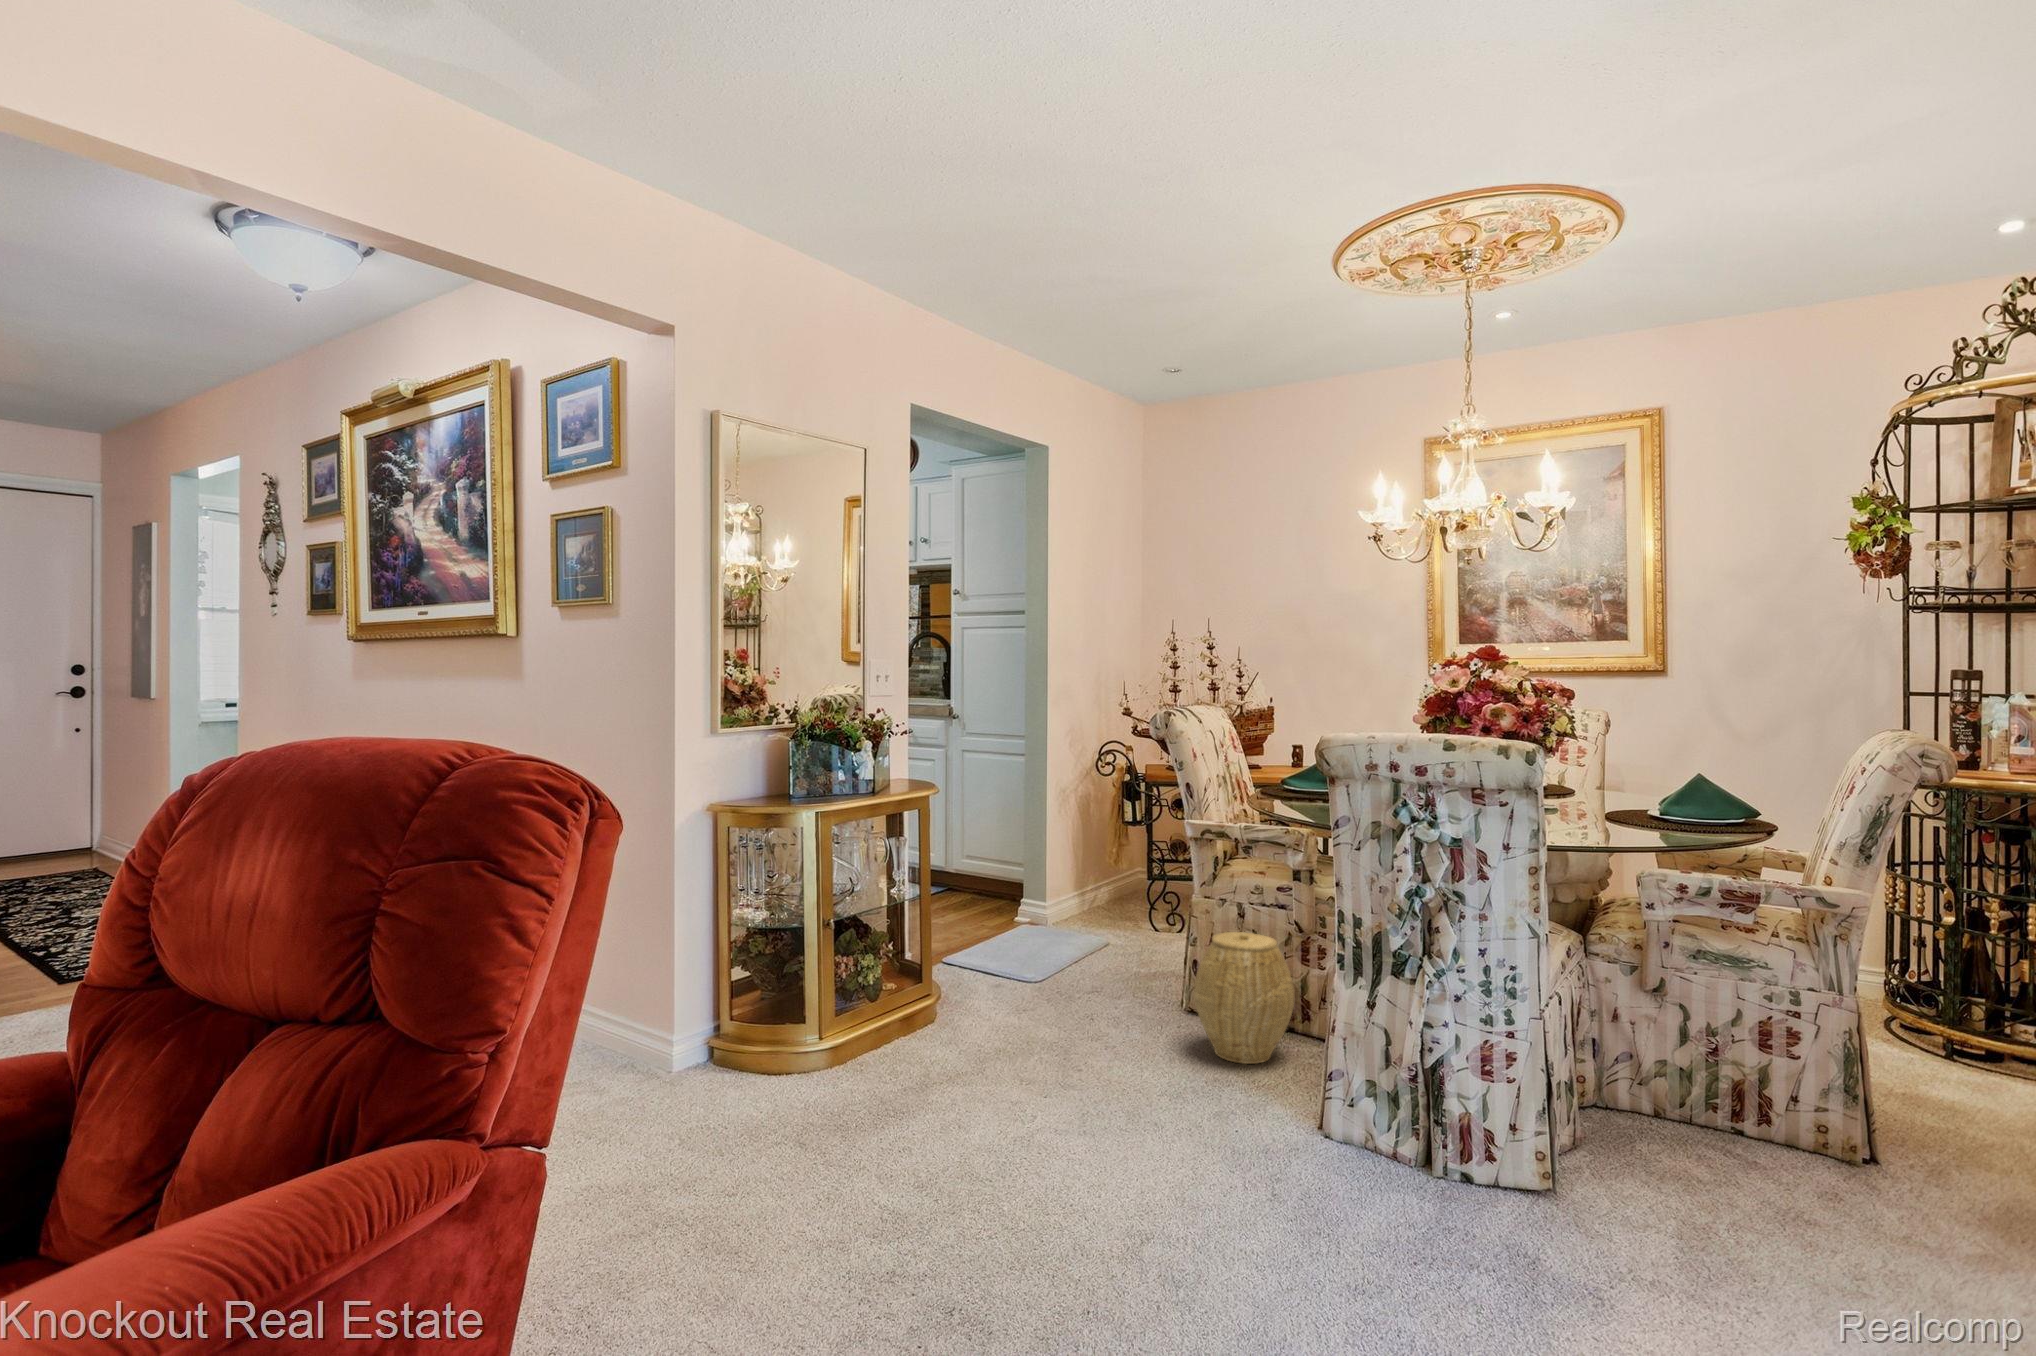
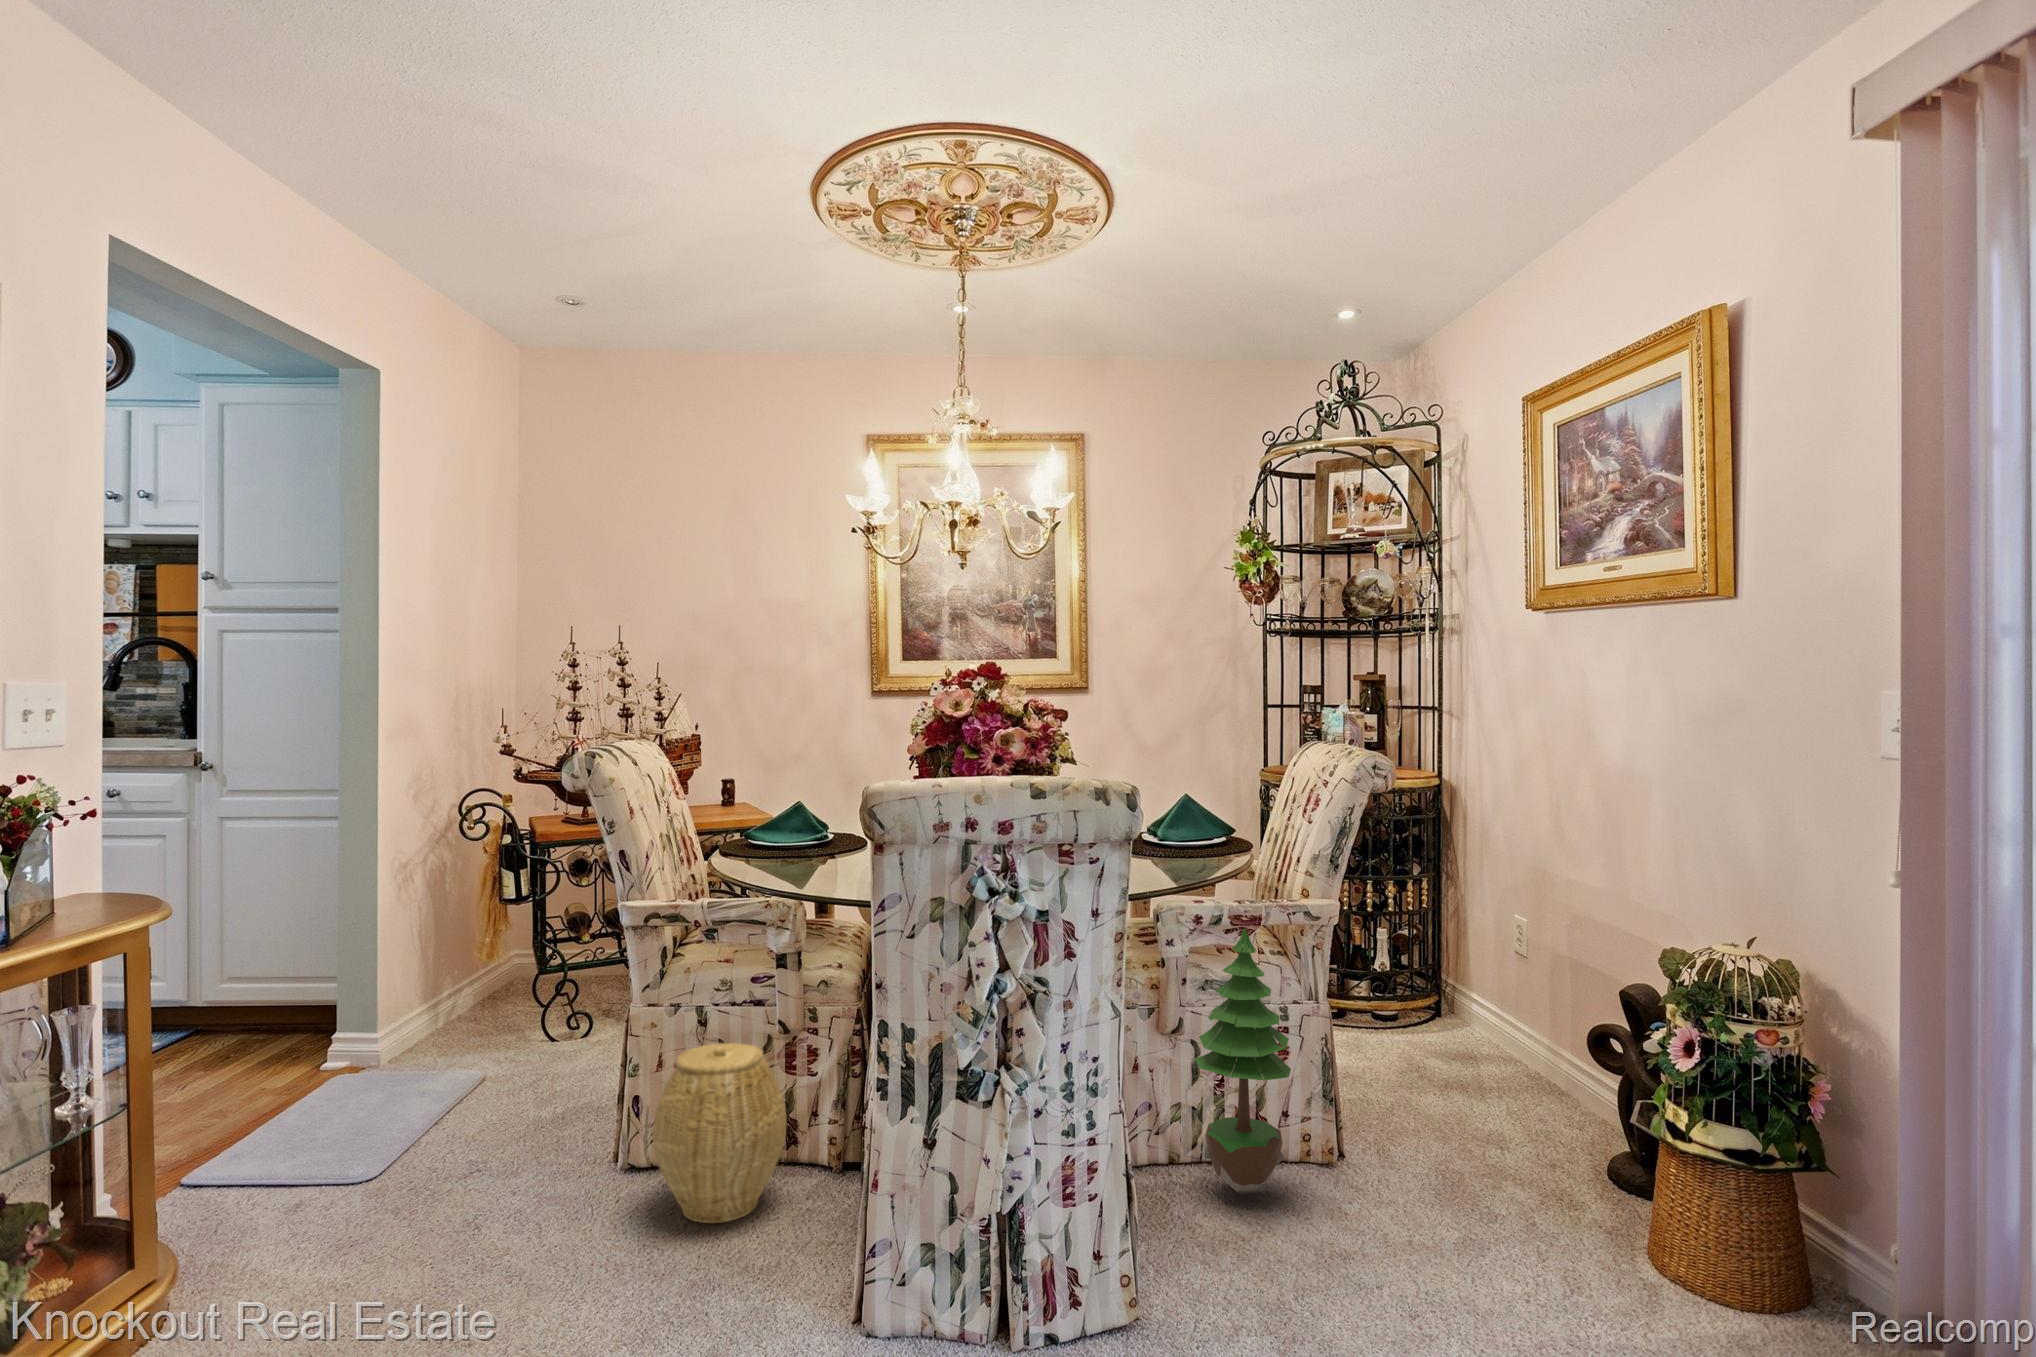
potted tree: none [1673,896,1783,1154] -> present [1195,928,1291,1195]

